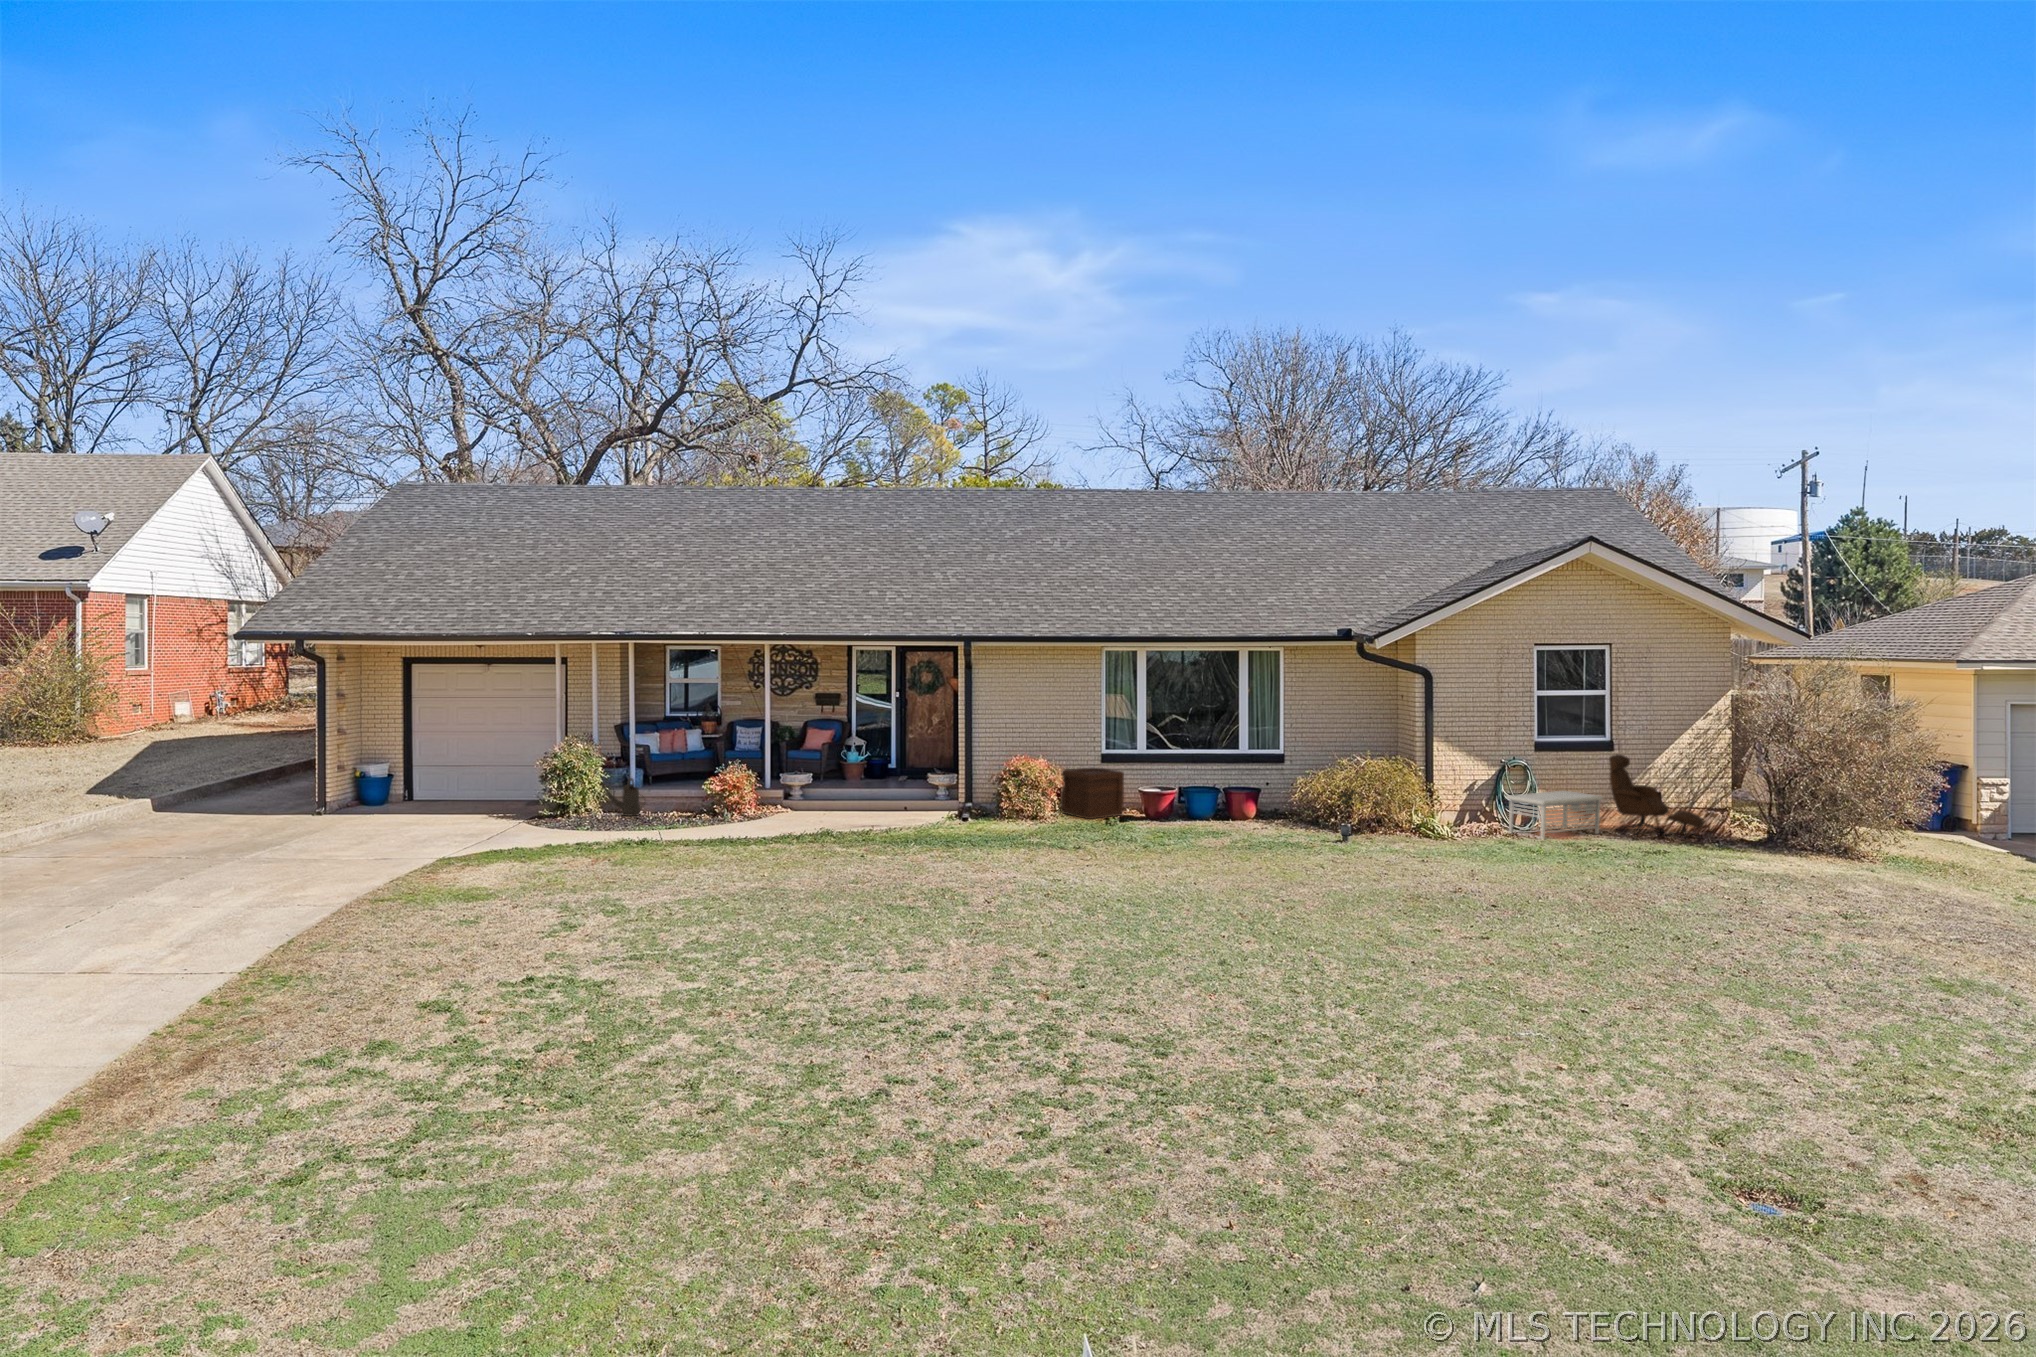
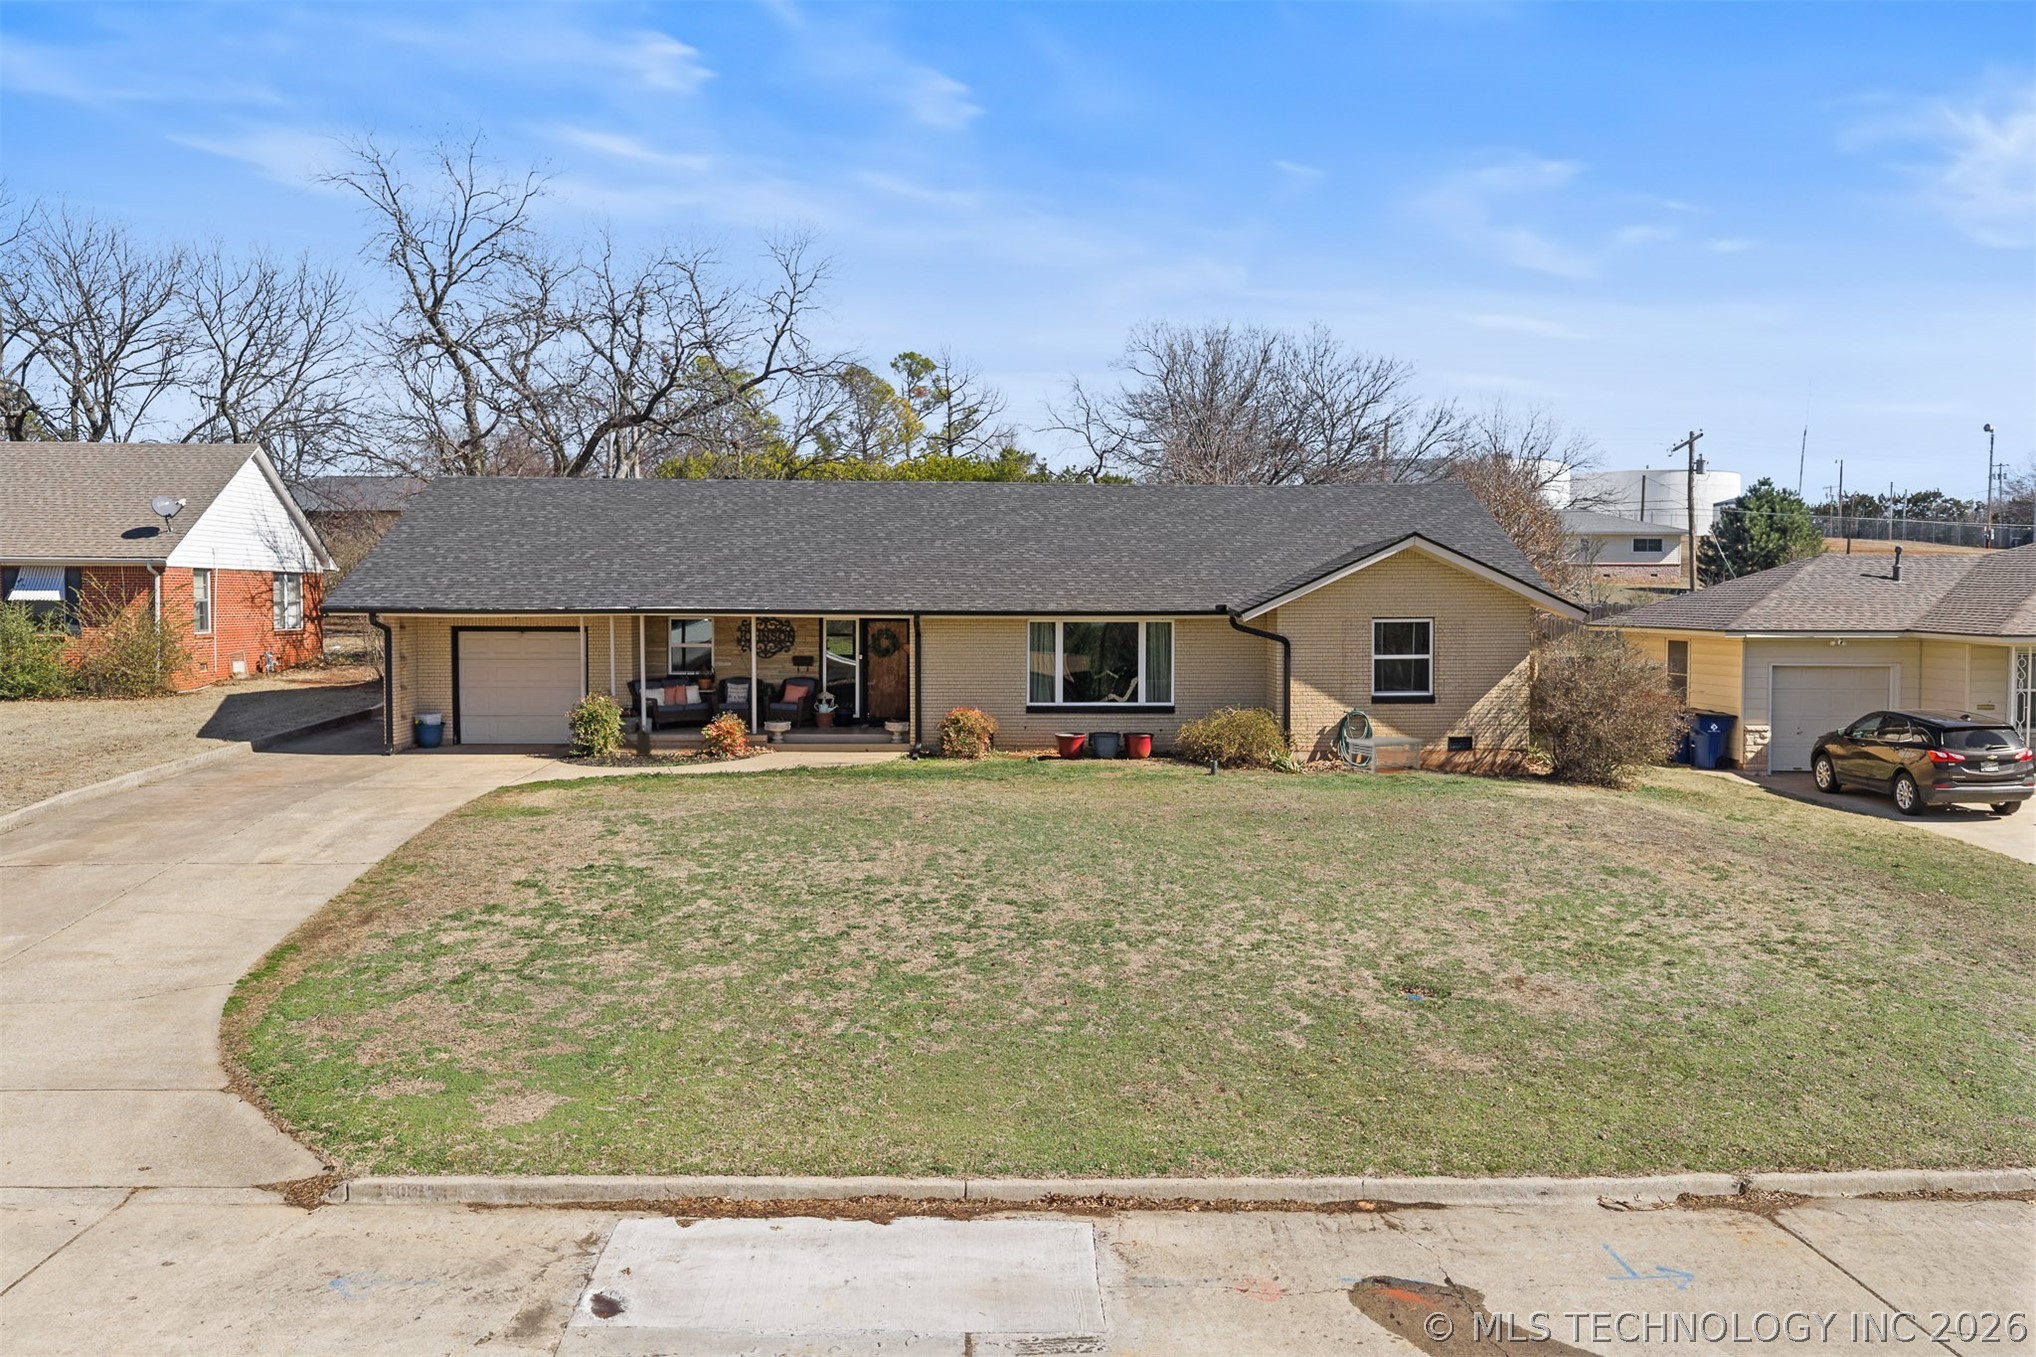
lounge chair: present [1609,754,1704,838] -> none [1429,706,1502,773]
wooden crate: present [1061,768,1124,819] -> none [994,716,1045,758]
potted plant: present [1340,790,1356,836] -> none [1212,732,1228,771]

